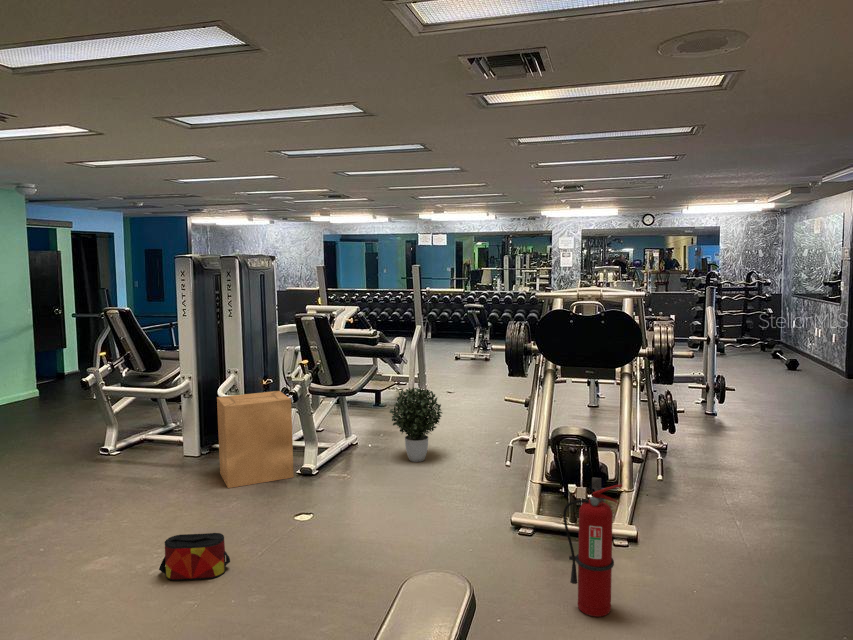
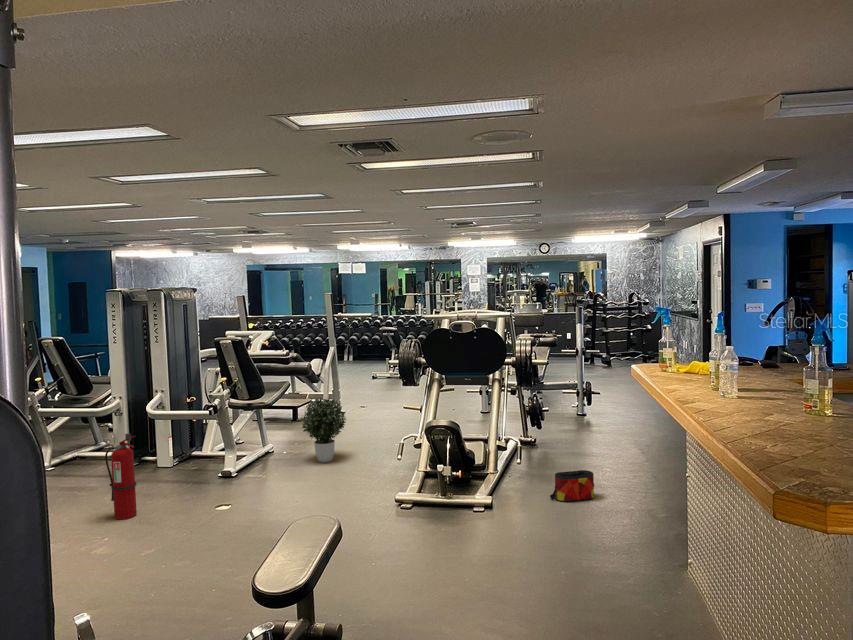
cardboard box: present [217,391,294,488] -> none [145,406,215,491]
fire extinguisher: present [563,478,622,617] -> present [105,434,137,519]
bag: present [159,533,230,581] -> present [550,470,594,502]

